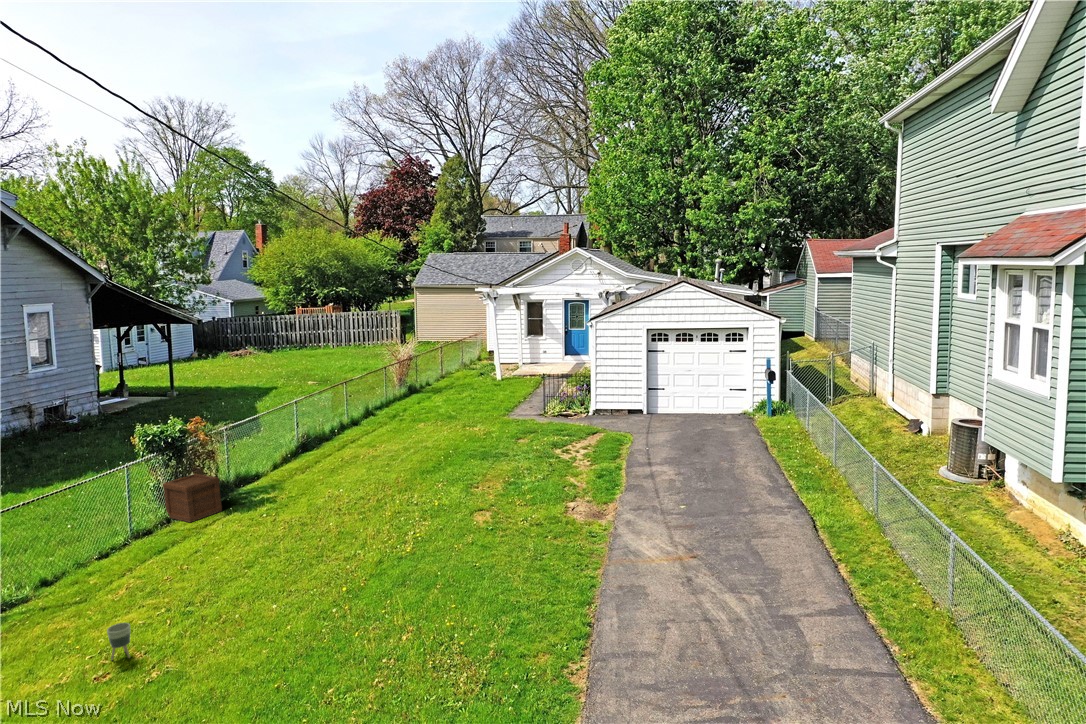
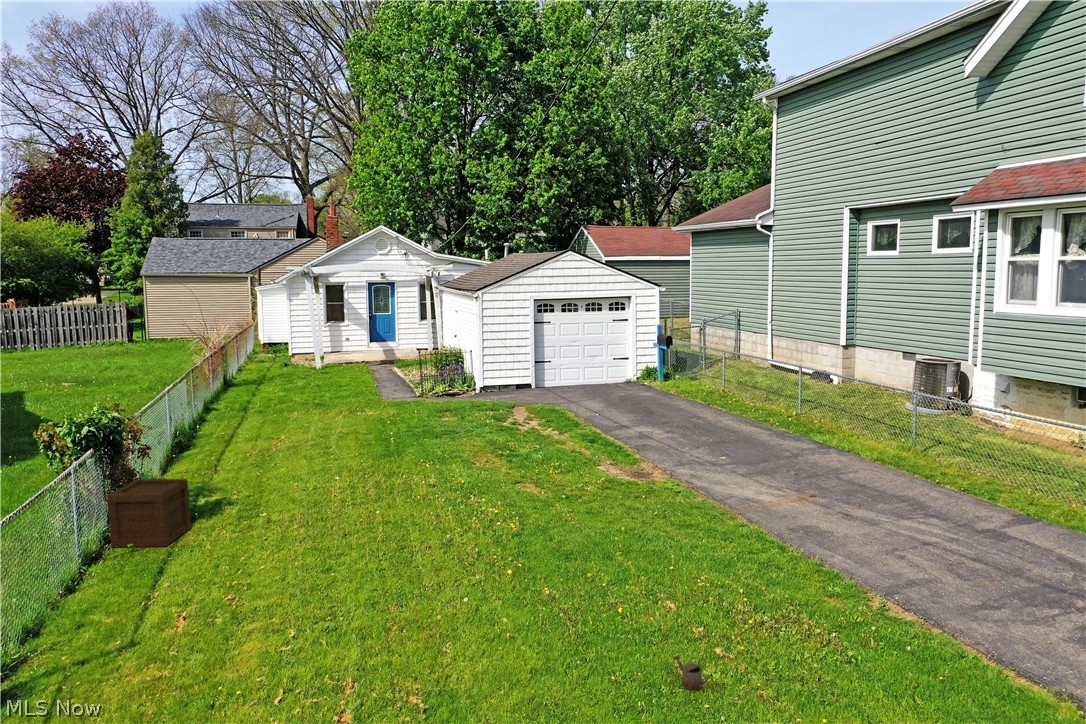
planter: present [107,623,130,660] -> none [377,645,410,705]
watering can: none [258,677,276,706] -> present [673,655,707,690]

